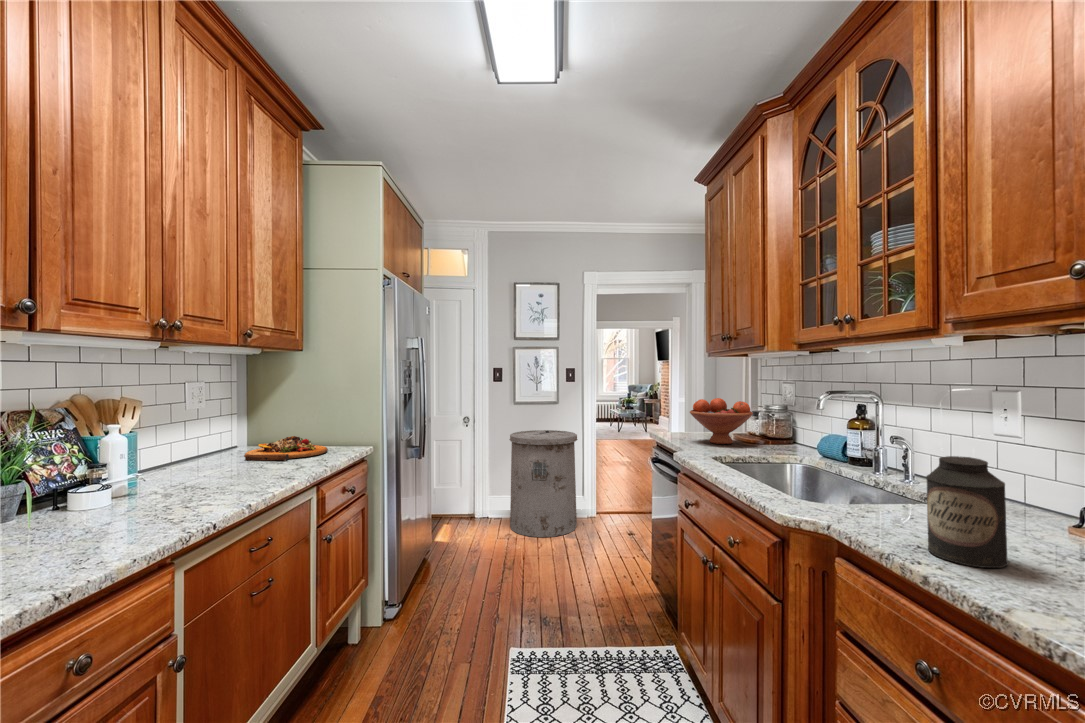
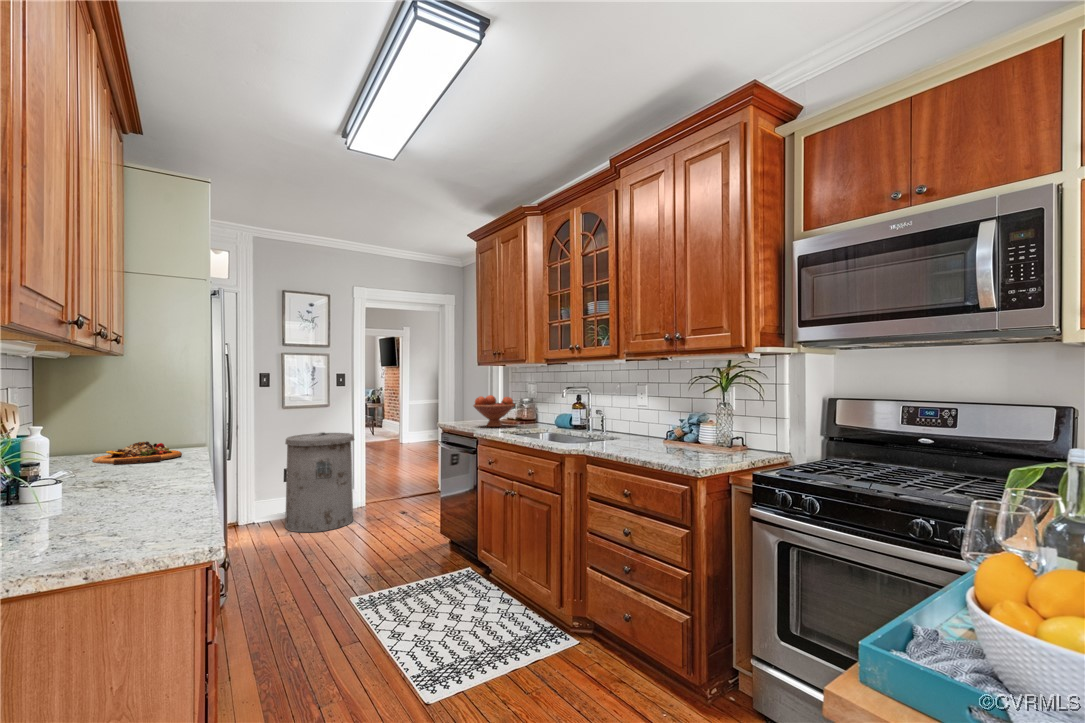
canister: present [926,456,1008,568] -> none [620,411,644,452]

